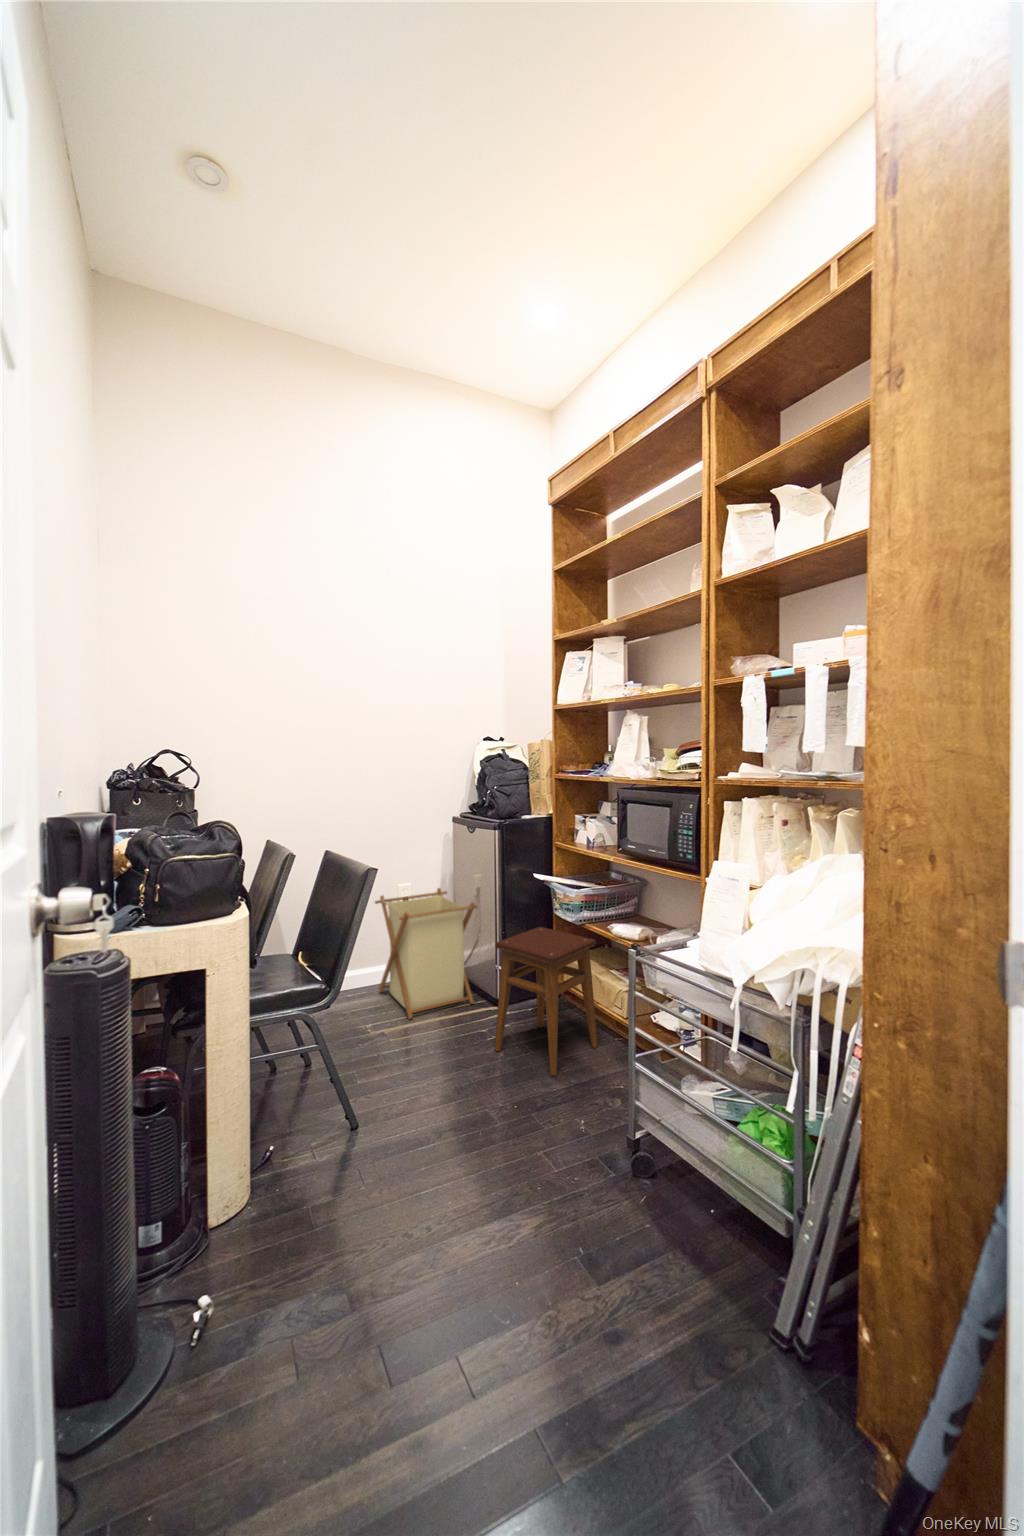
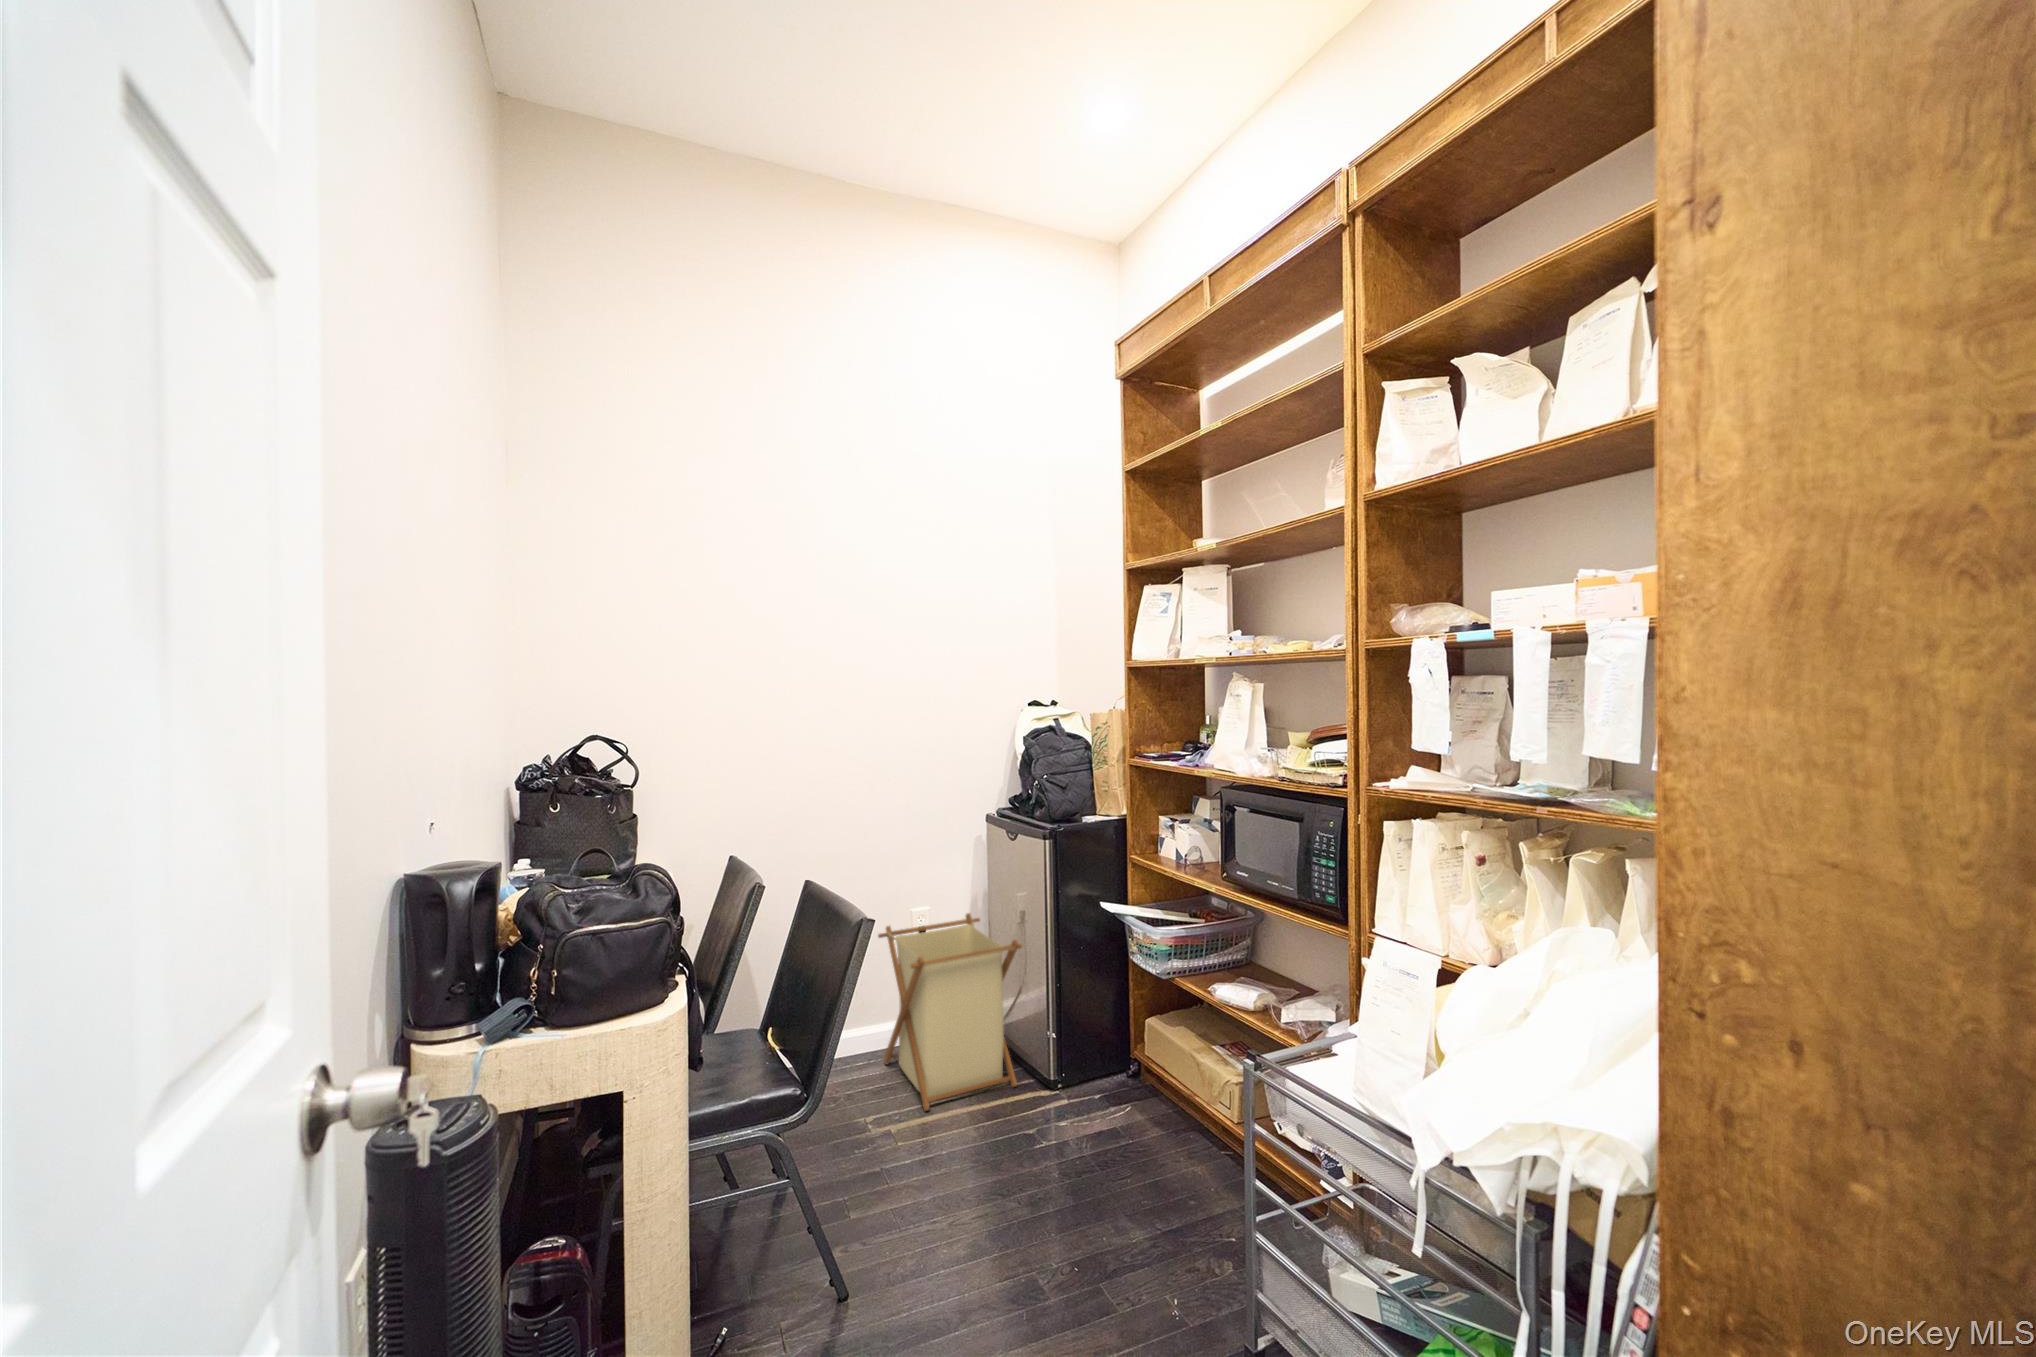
stool: present [495,927,598,1076] -> none [1047,983,1198,1218]

